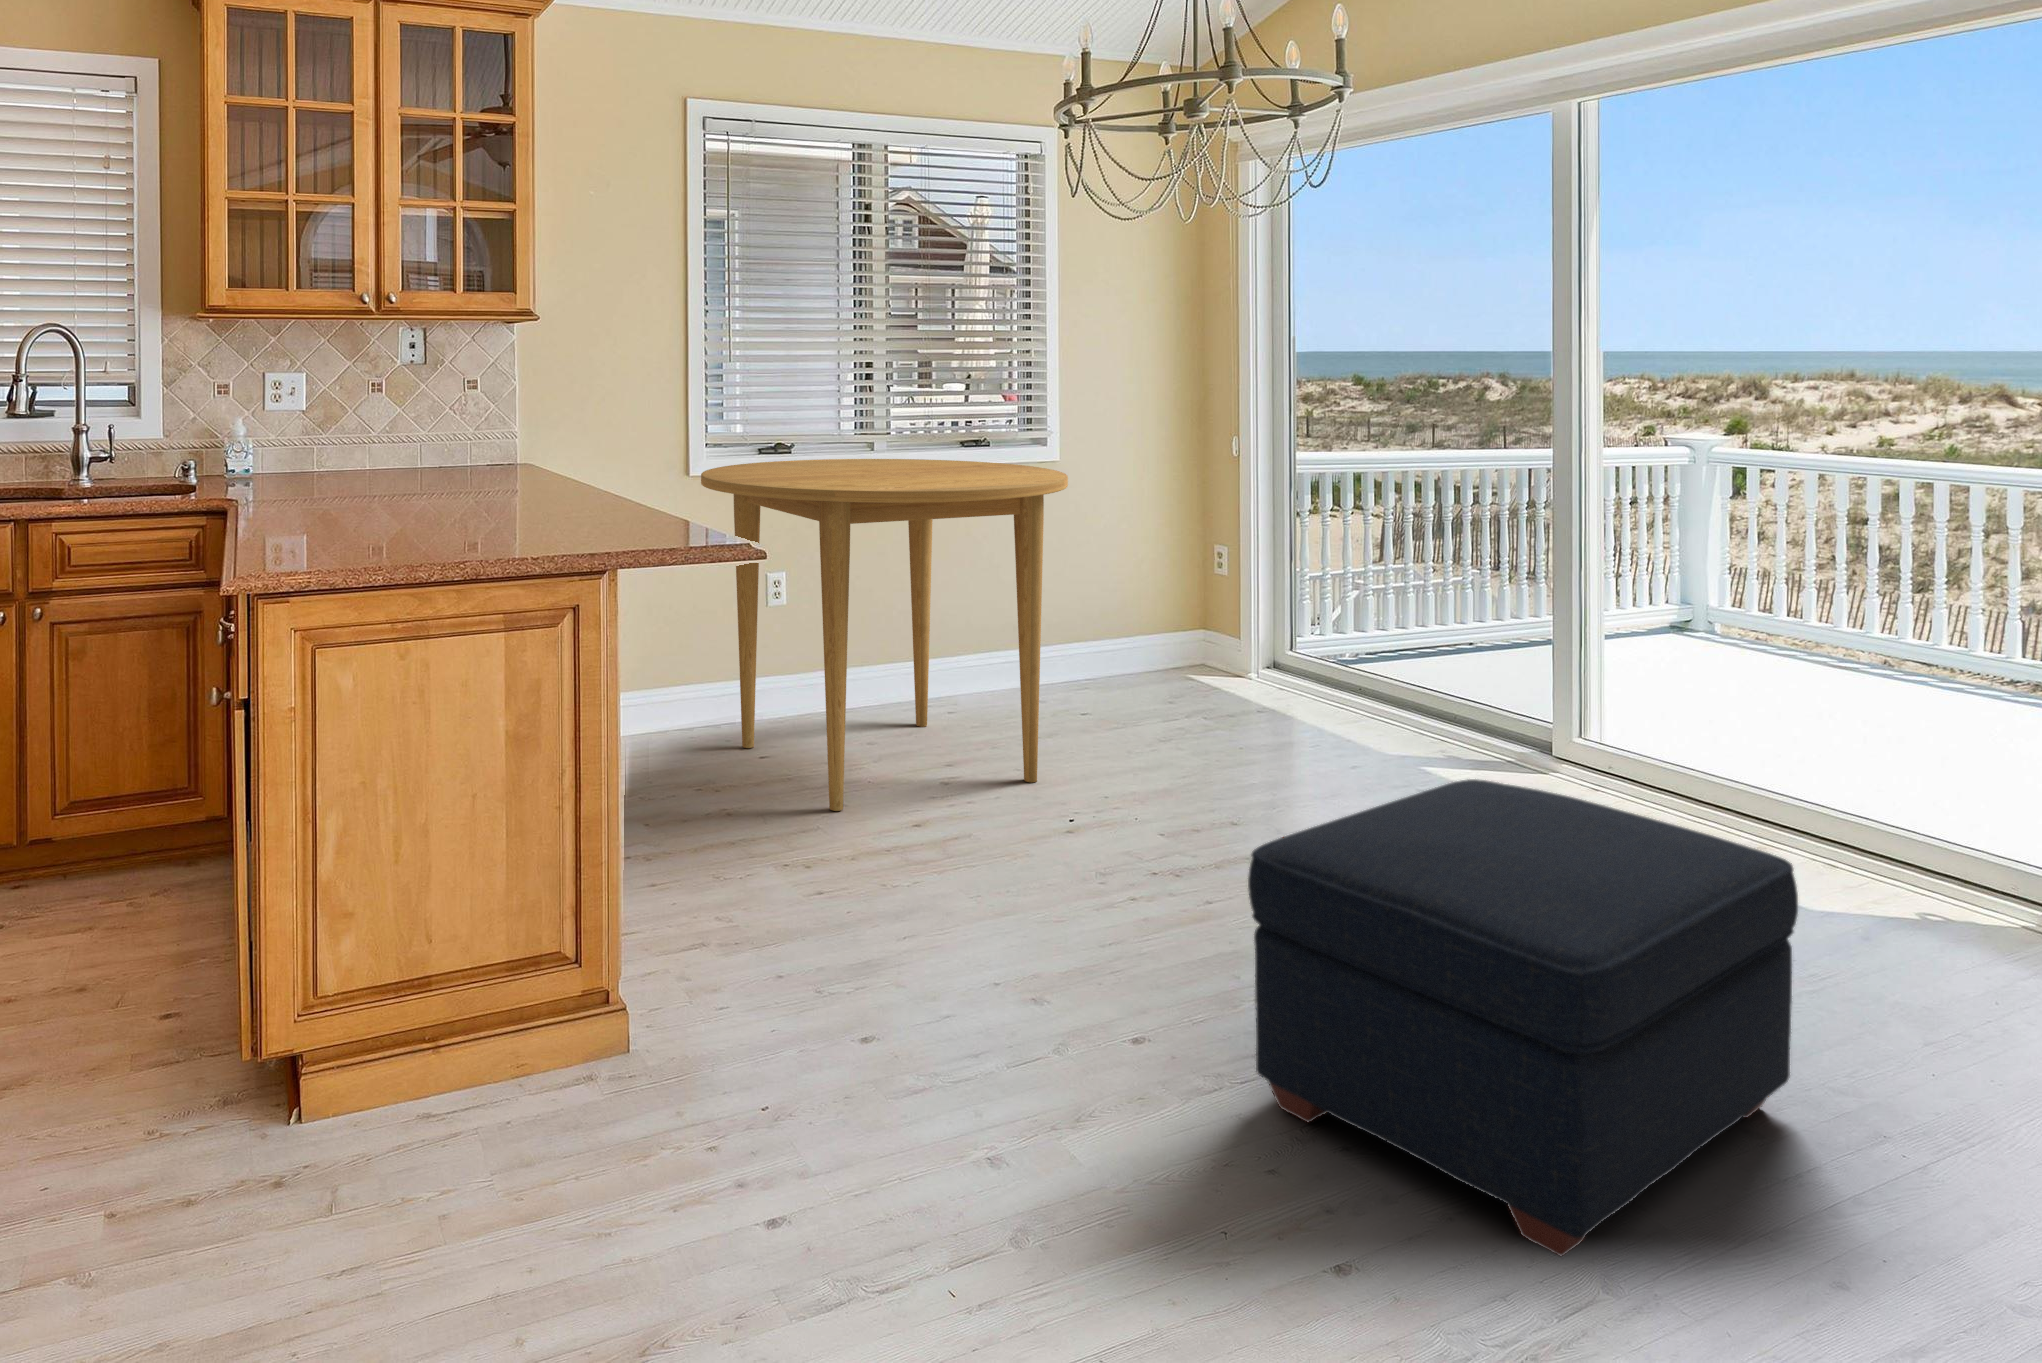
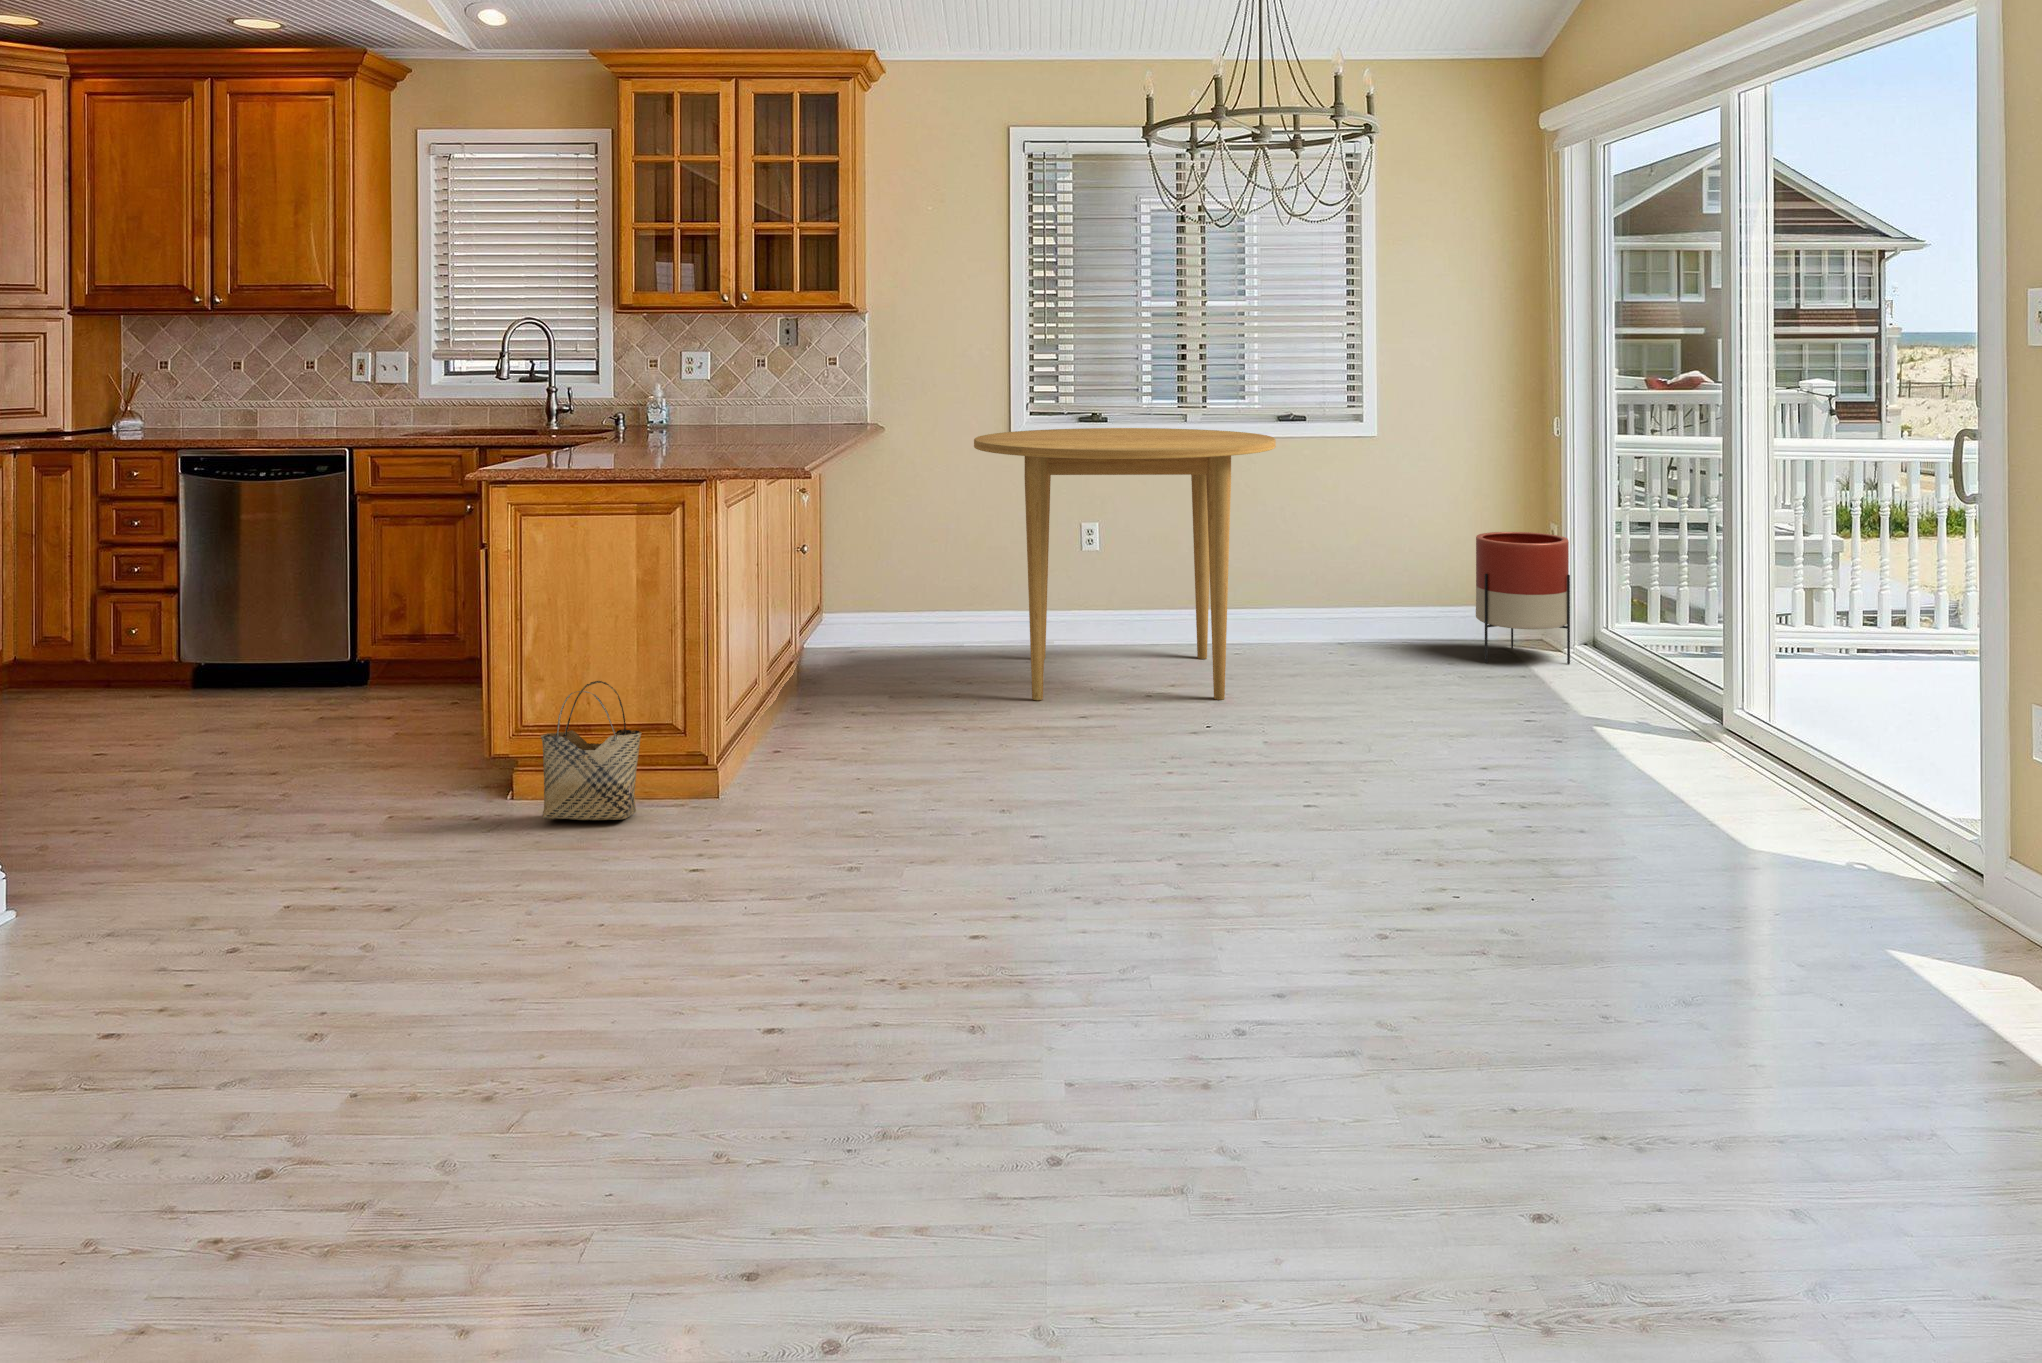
planter: none [1171,556,1274,700] -> present [1476,532,1570,664]
ottoman: present [1248,779,1798,1256] -> none [1020,676,1388,939]
woven basket: none [436,912,596,1177] -> present [541,681,642,820]

